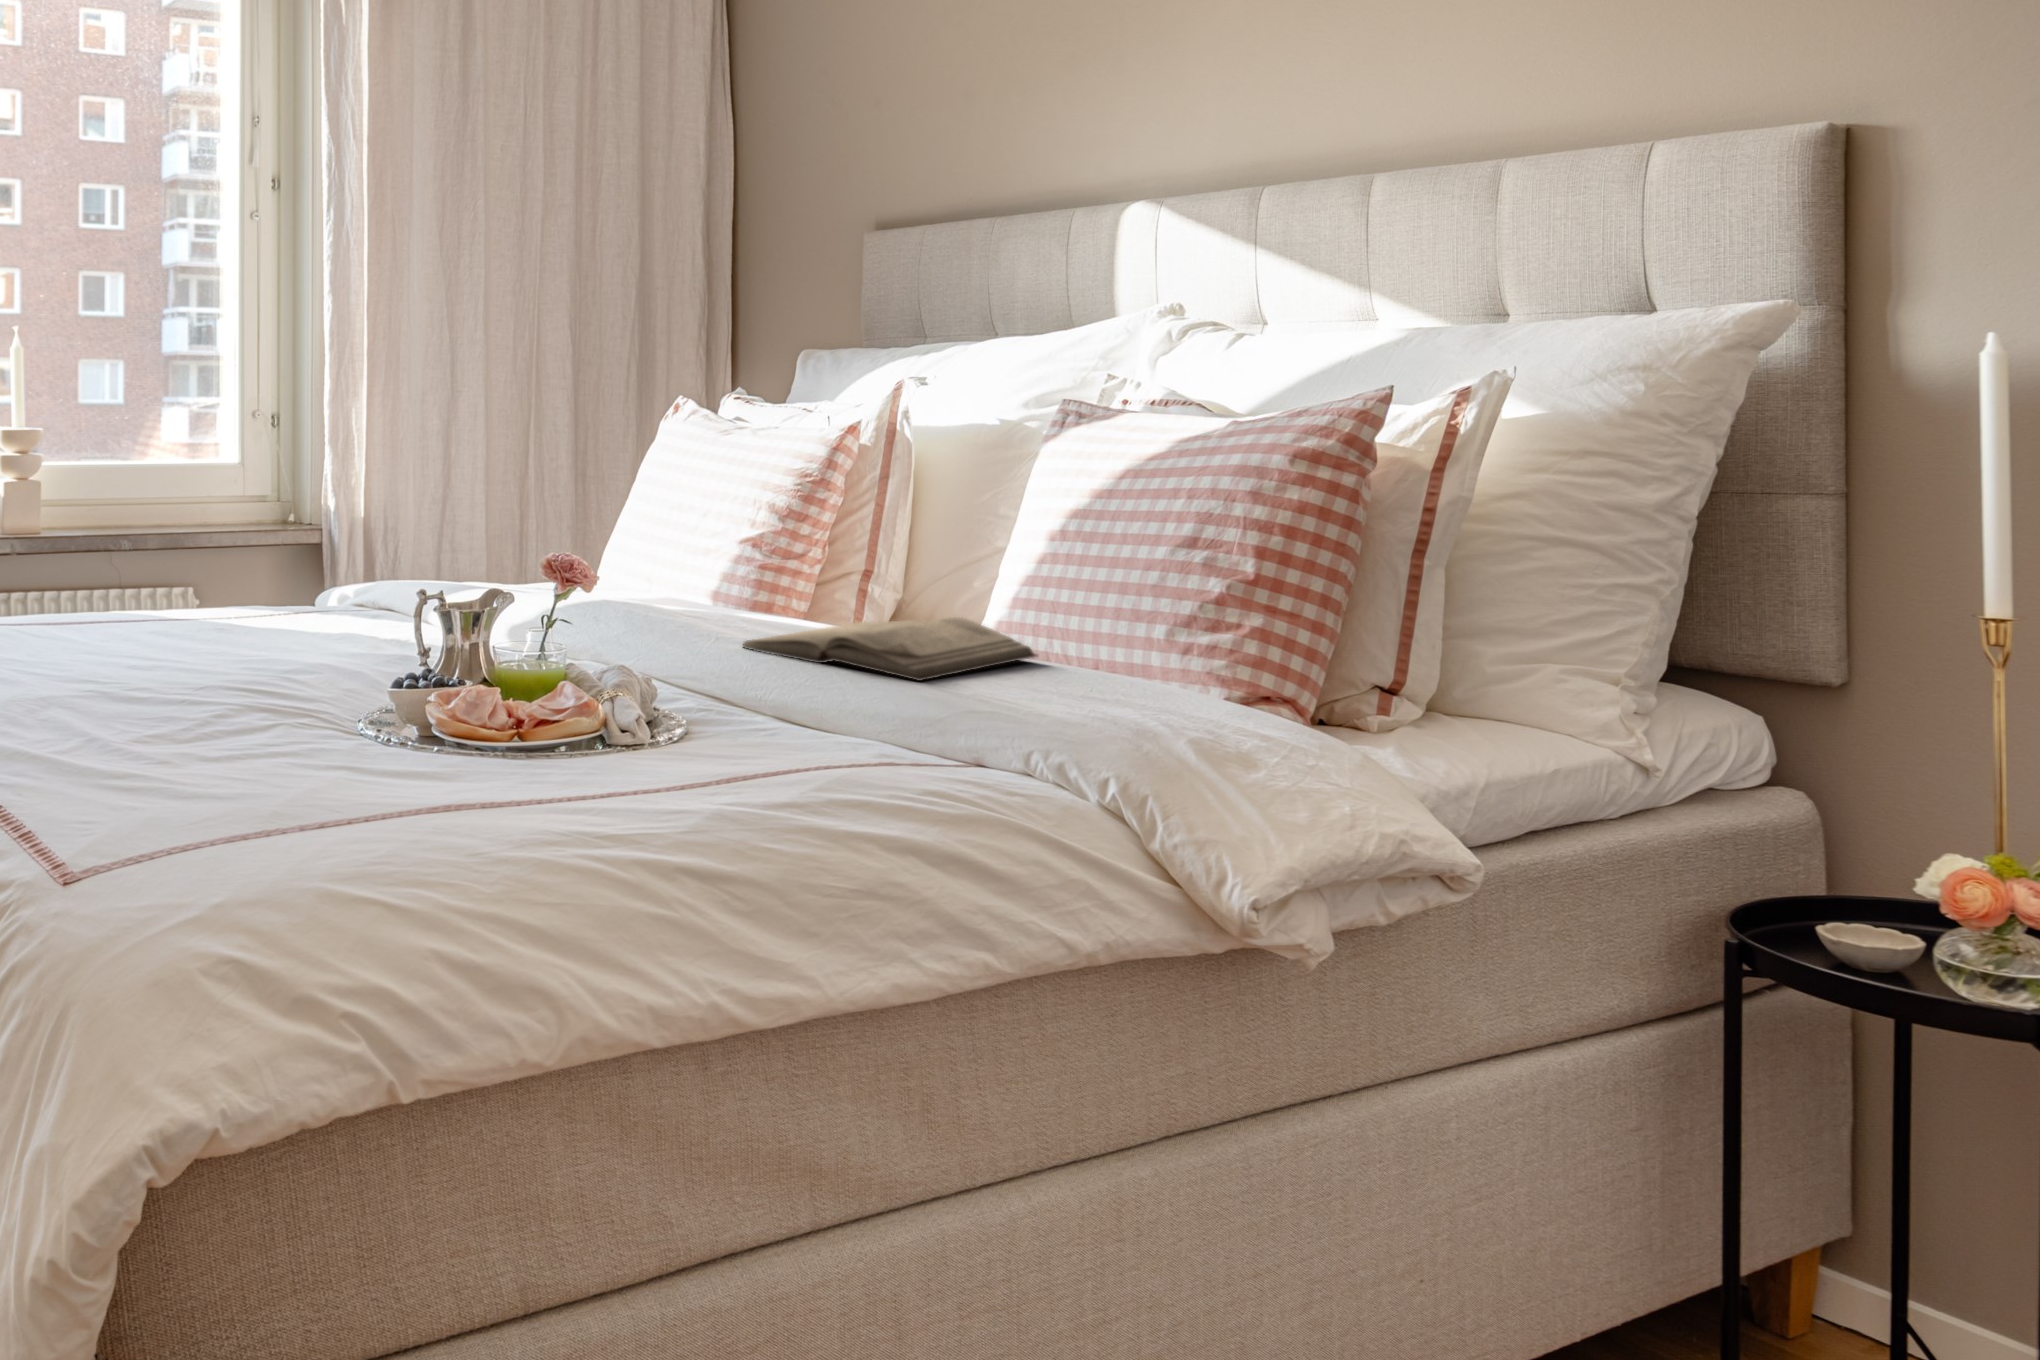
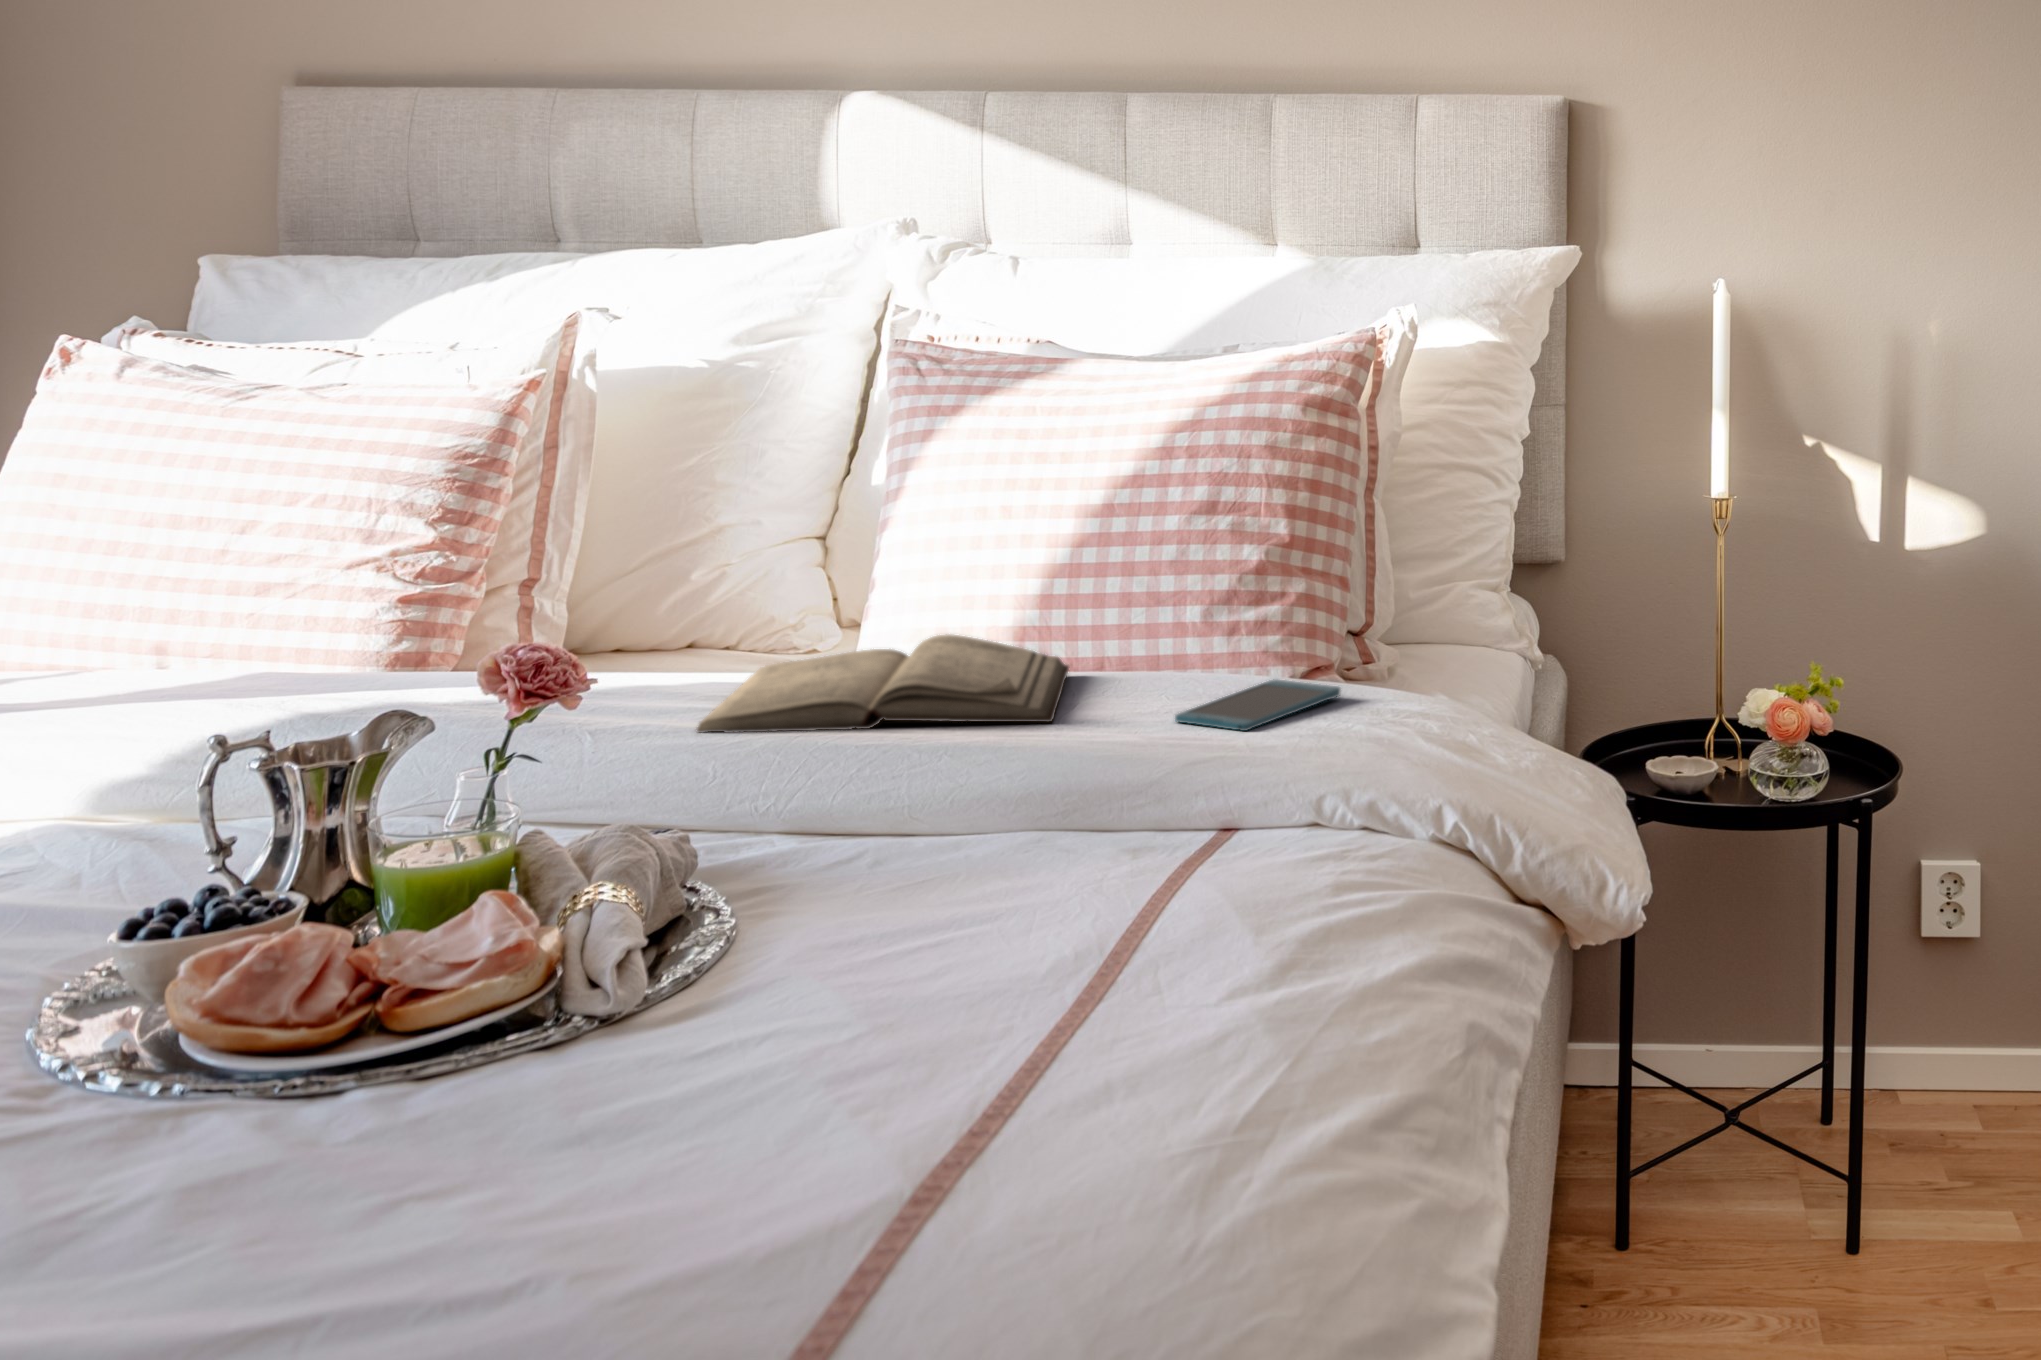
smartphone: none [991,687,1160,711] -> present [1175,679,1341,731]

